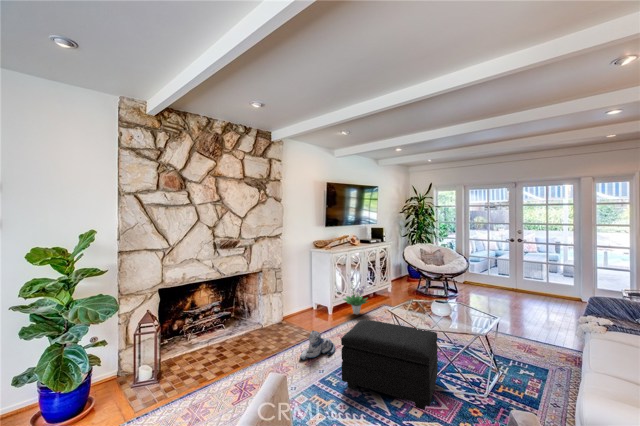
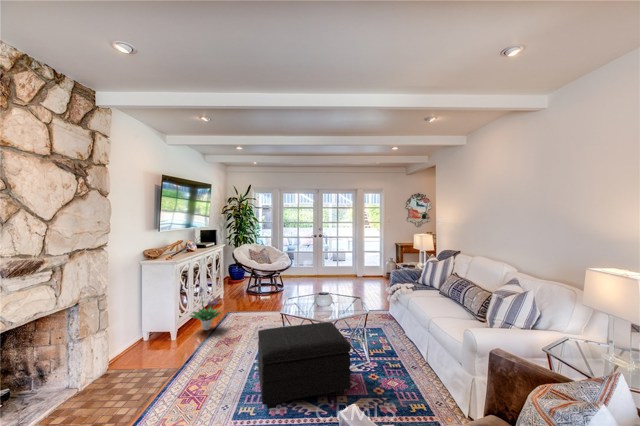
plush toy: present [300,330,336,360] -> none [182,362,220,406]

